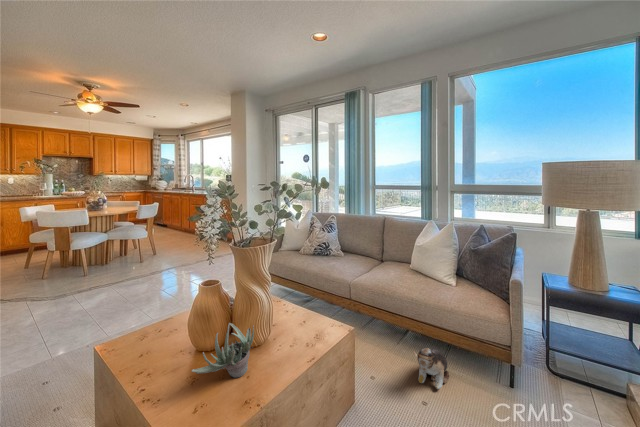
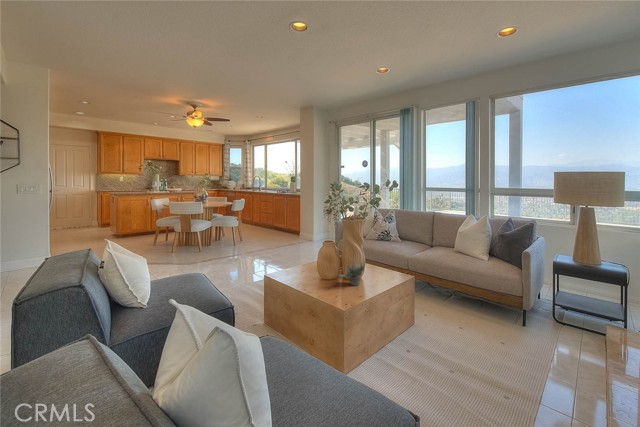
plush toy: present [414,348,449,389] -> none [454,293,479,320]

